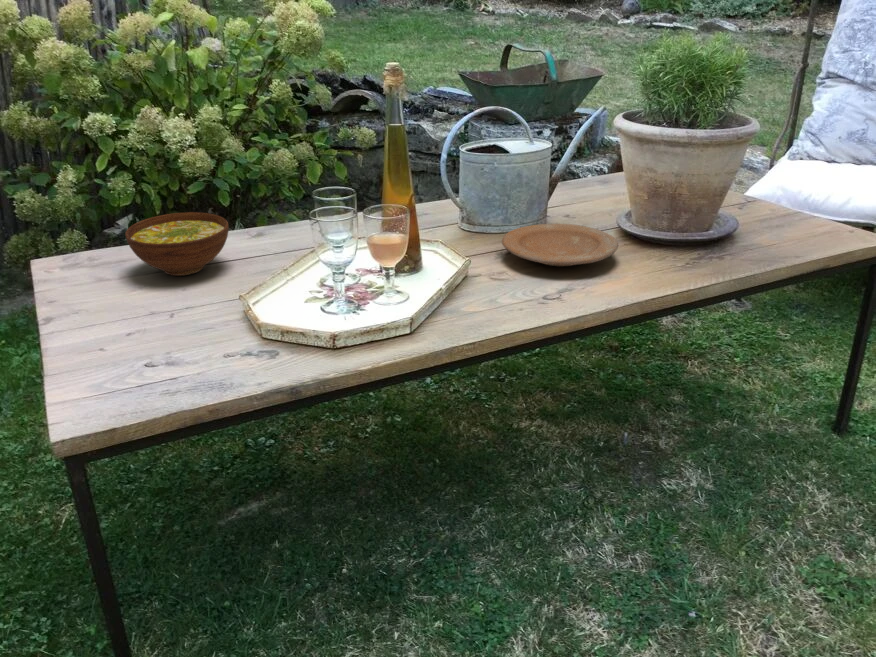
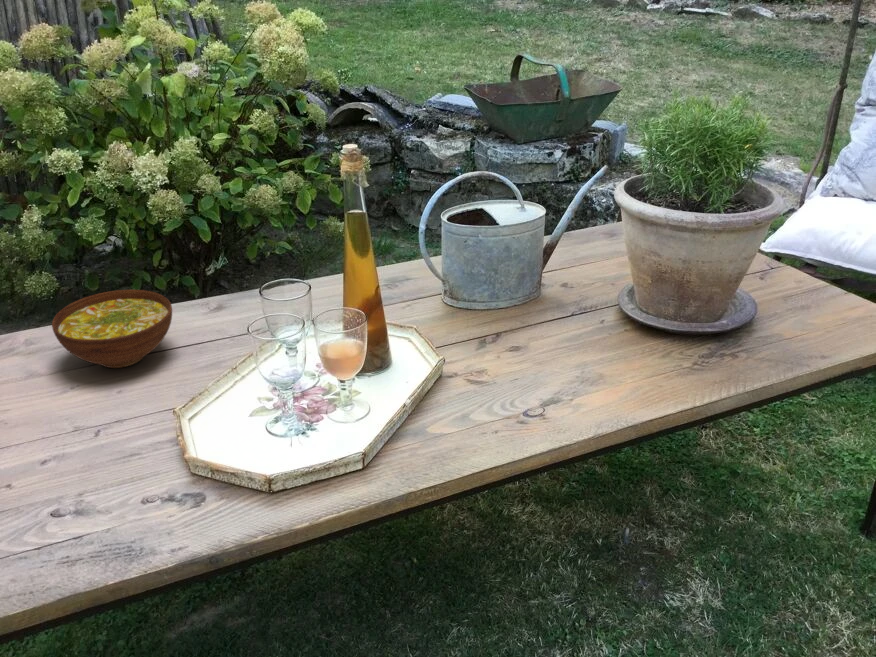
plate: present [502,224,618,266] -> none [486,306,619,370]

